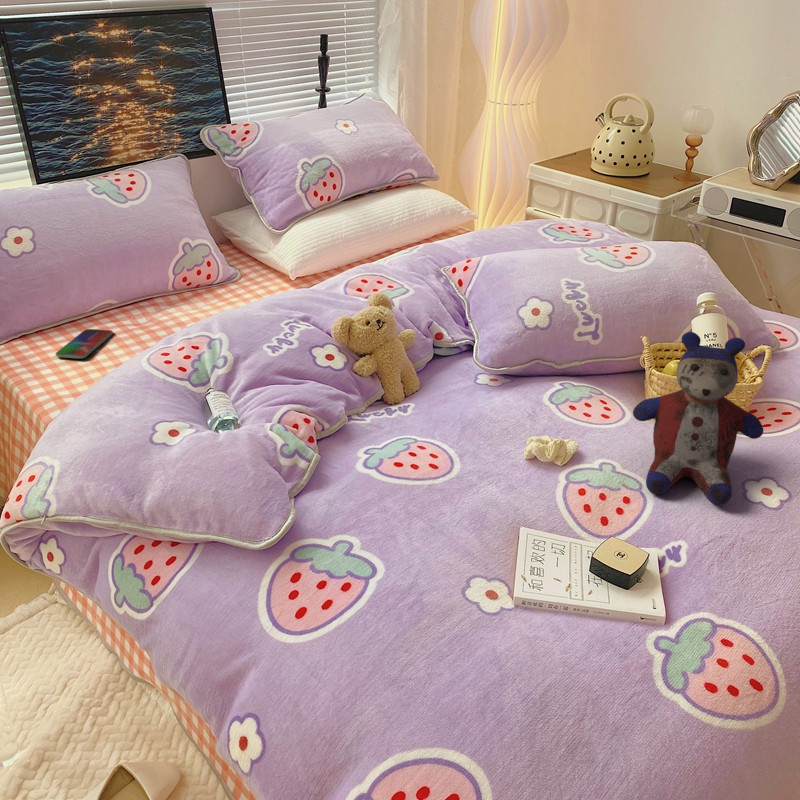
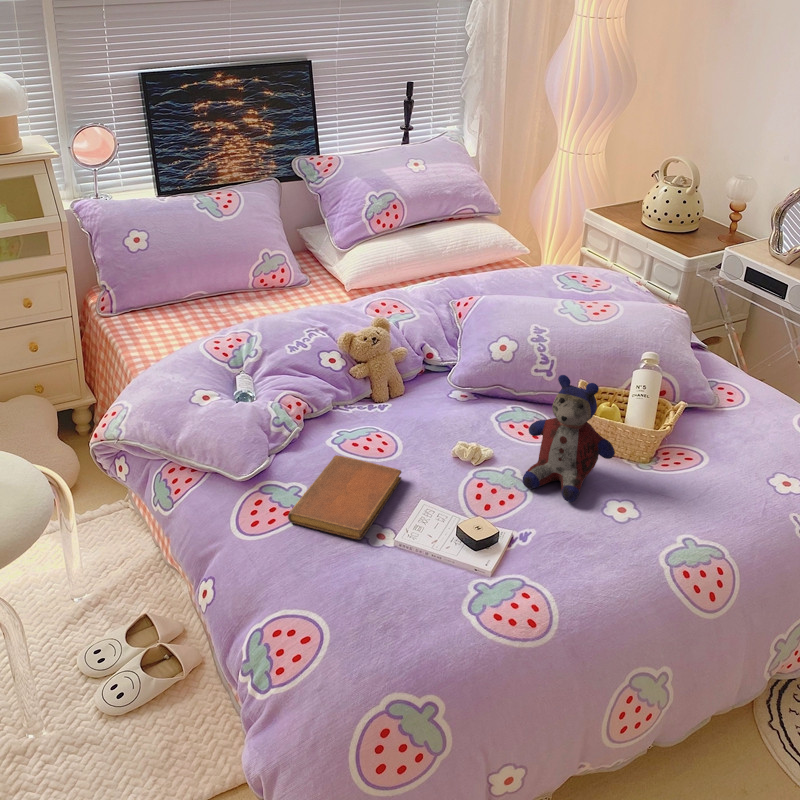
smartphone: present [56,329,113,359] -> none [147,317,192,339]
notebook: none [352,488,485,621] -> present [288,455,401,540]

